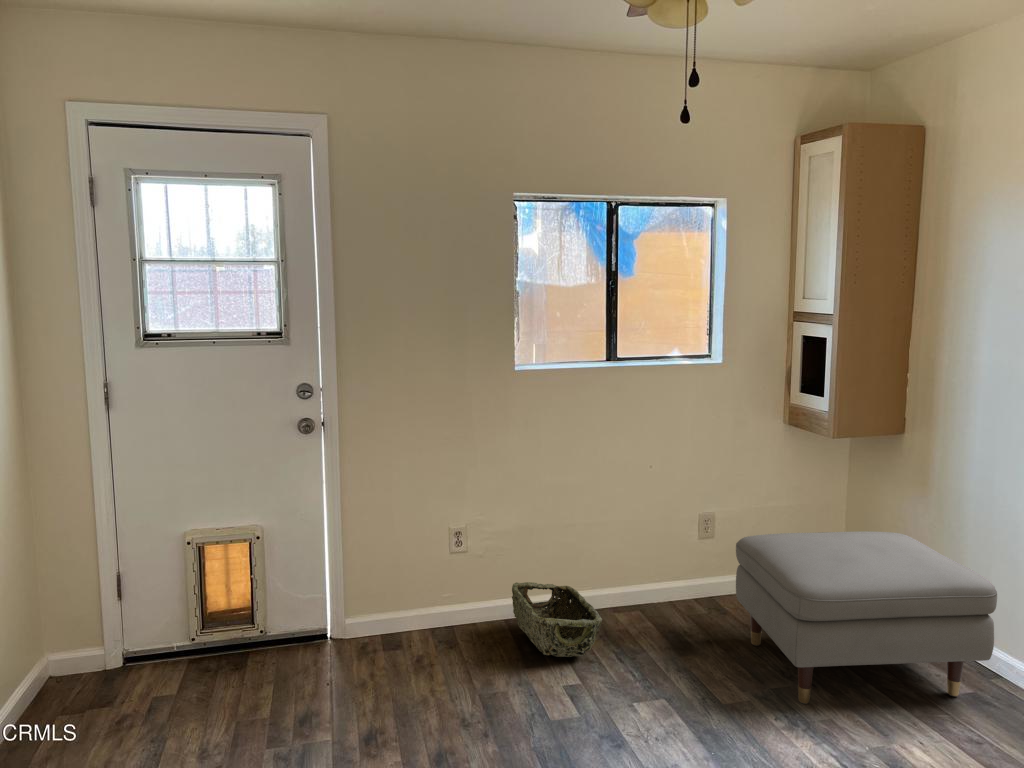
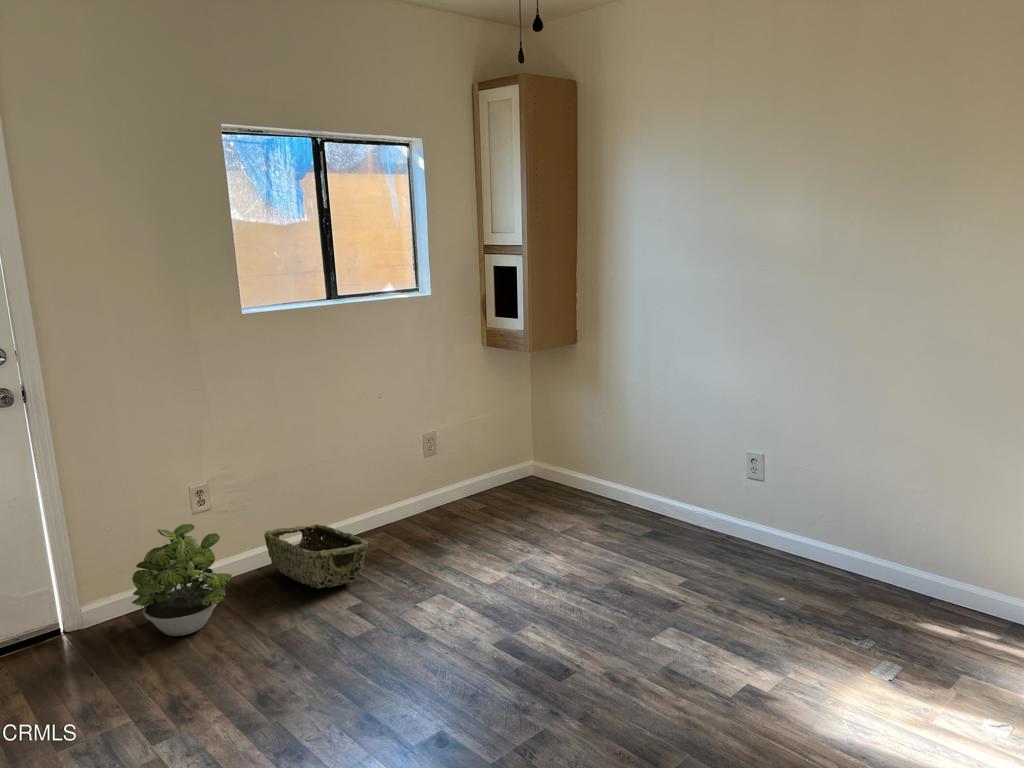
ottoman: present [736,531,997,704] -> none [469,423,665,568]
potted plant: none [368,561,458,668] -> present [132,524,232,636]

